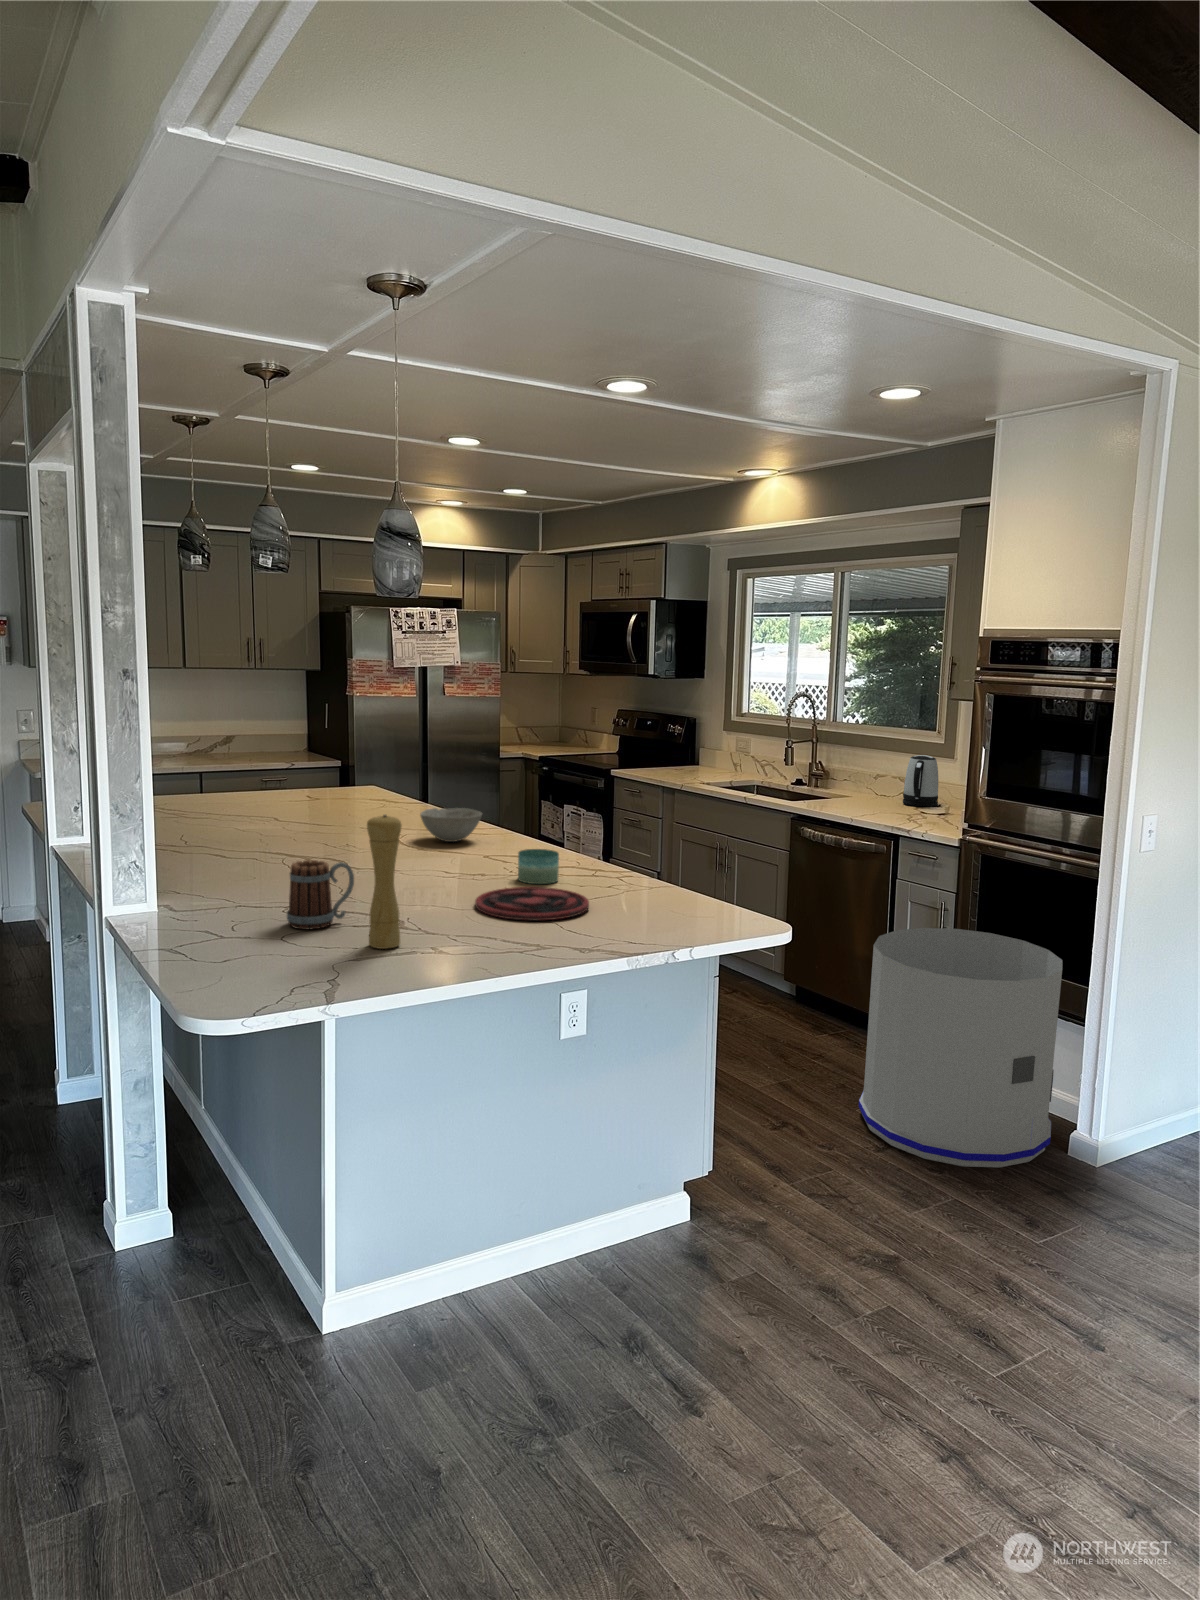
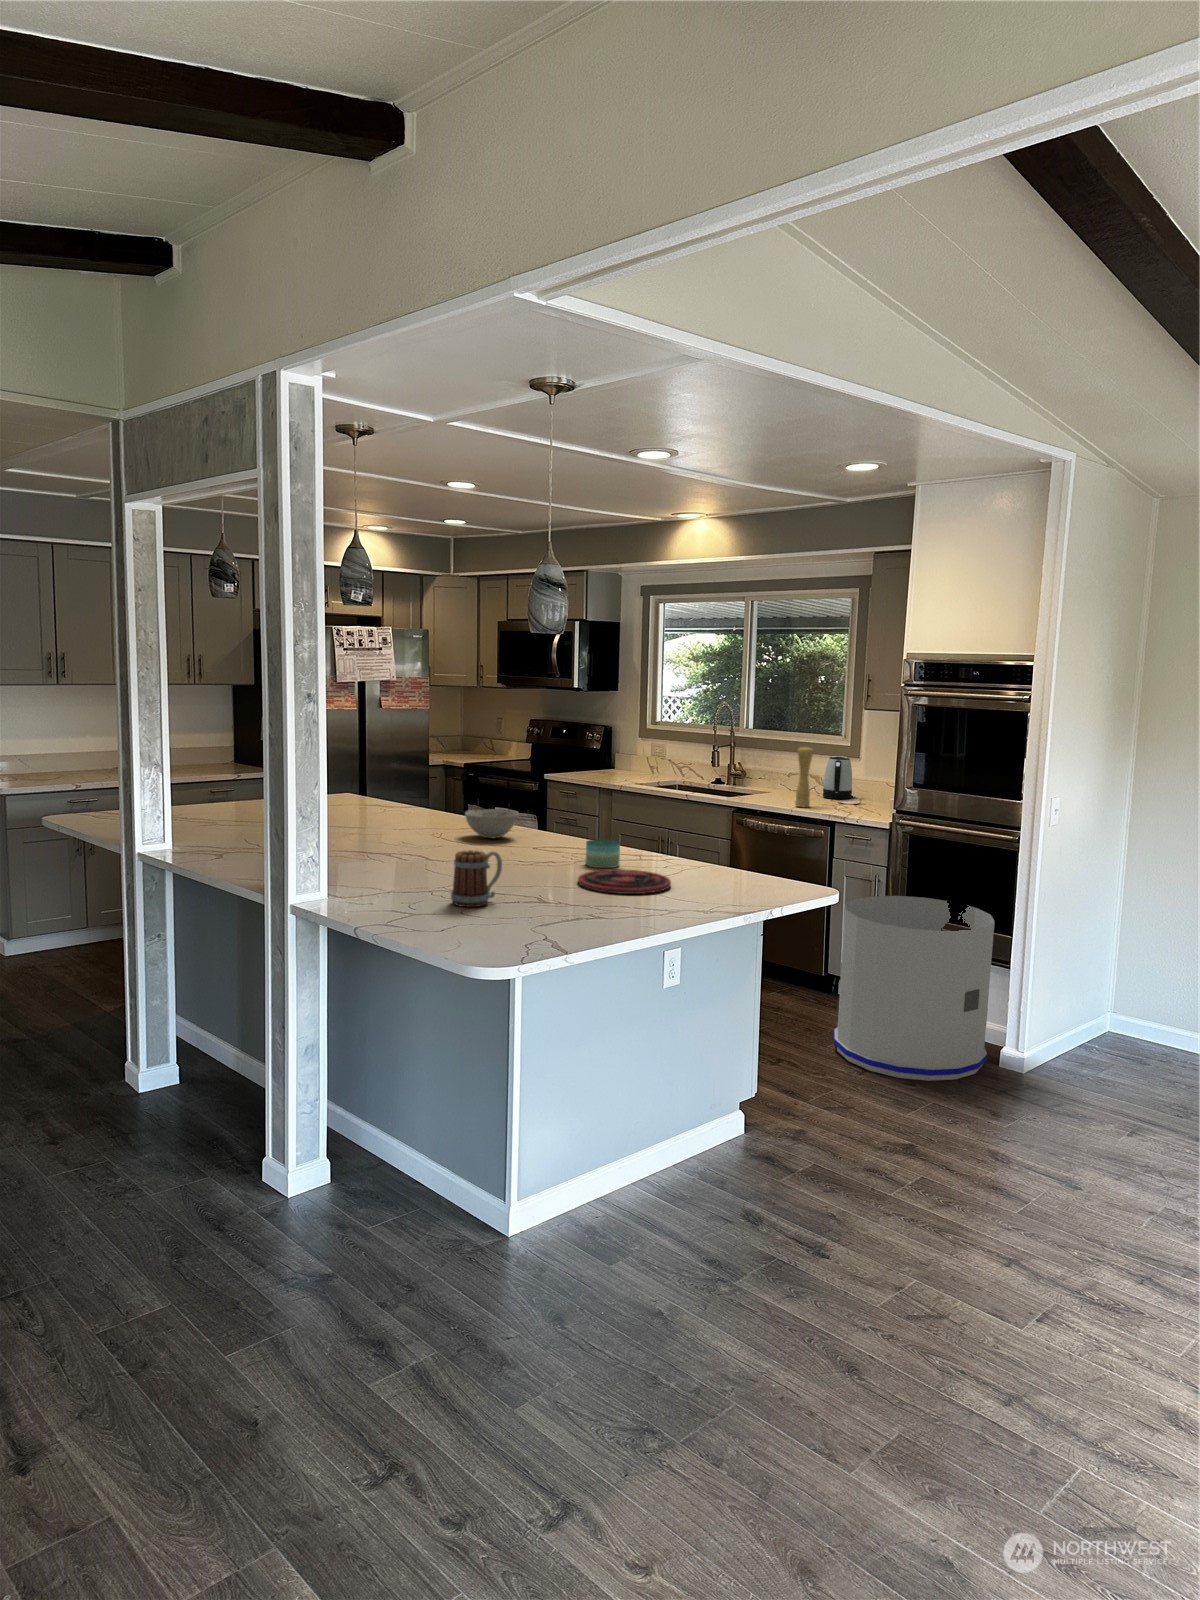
pepper mill: present [367,815,402,949] -> present [795,747,813,807]

